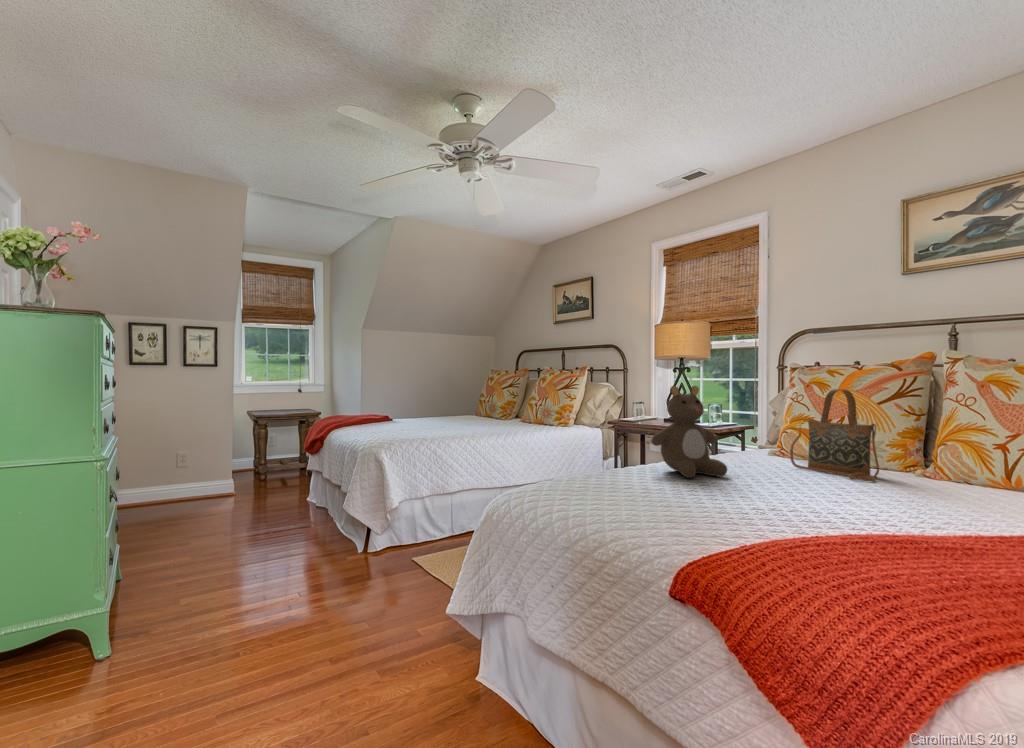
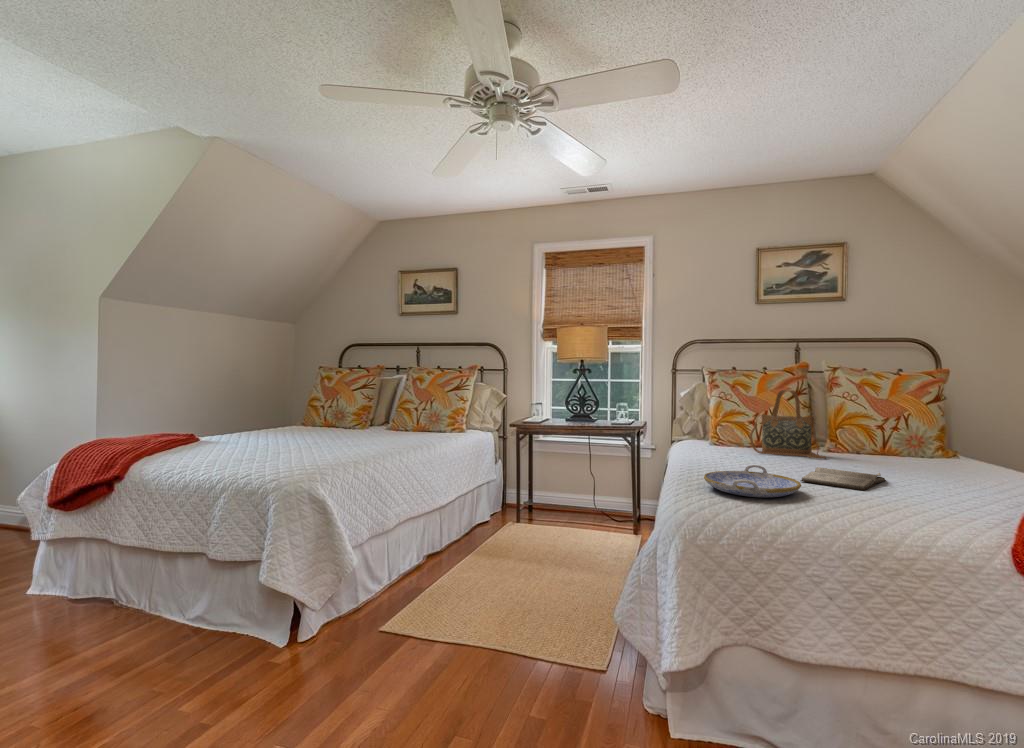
teddy bear: present [652,386,727,478] -> none [692,389,751,470]
serving tray: none [572,471,675,505] -> present [704,465,801,497]
diary: none [717,484,849,515] -> present [801,467,886,491]

